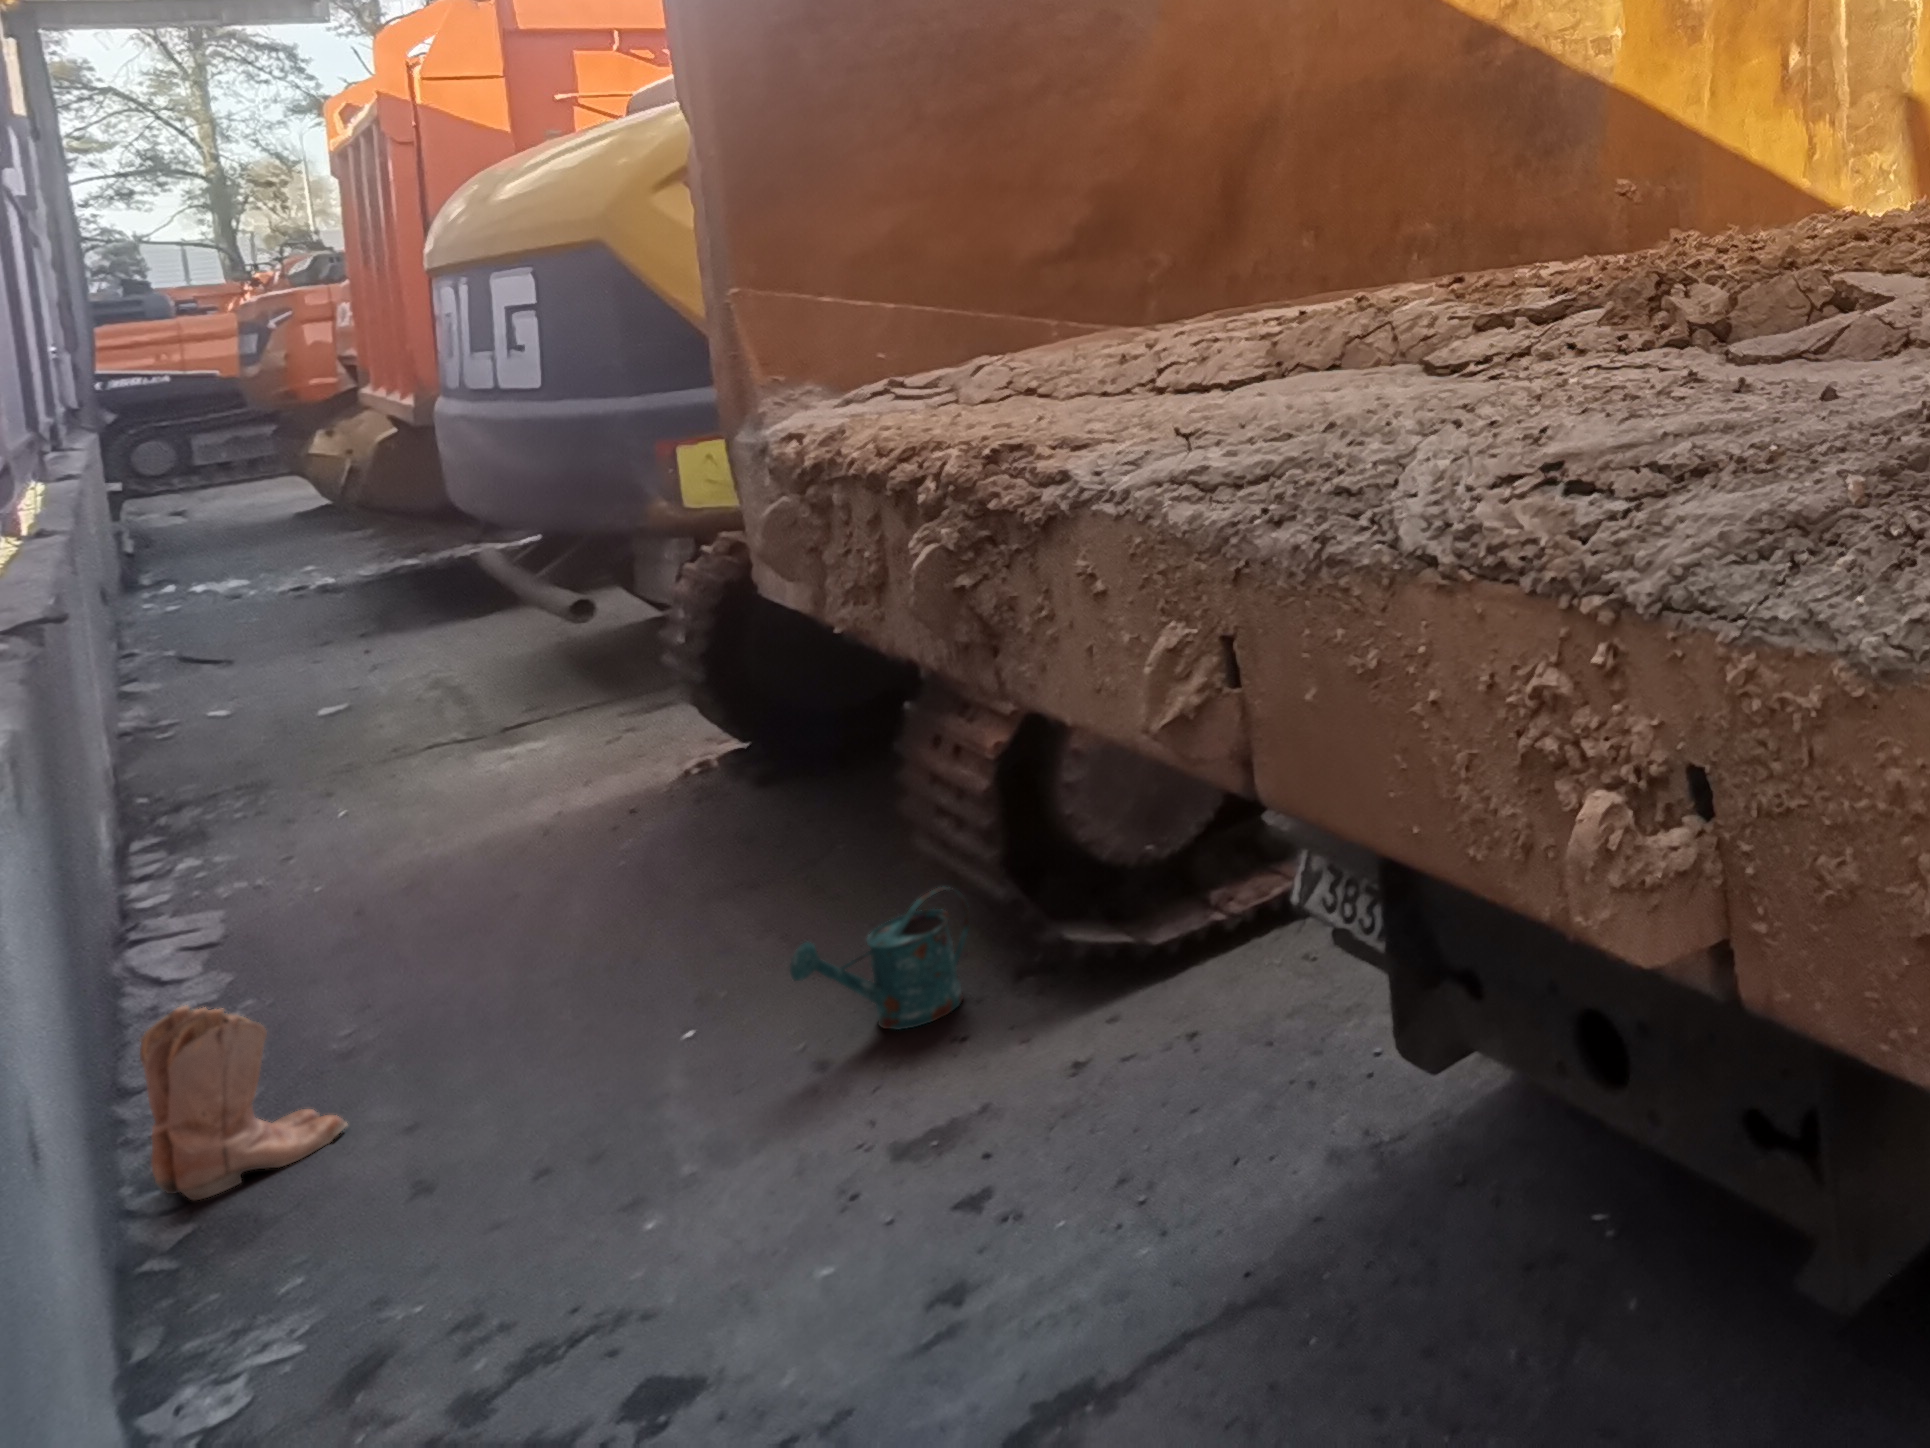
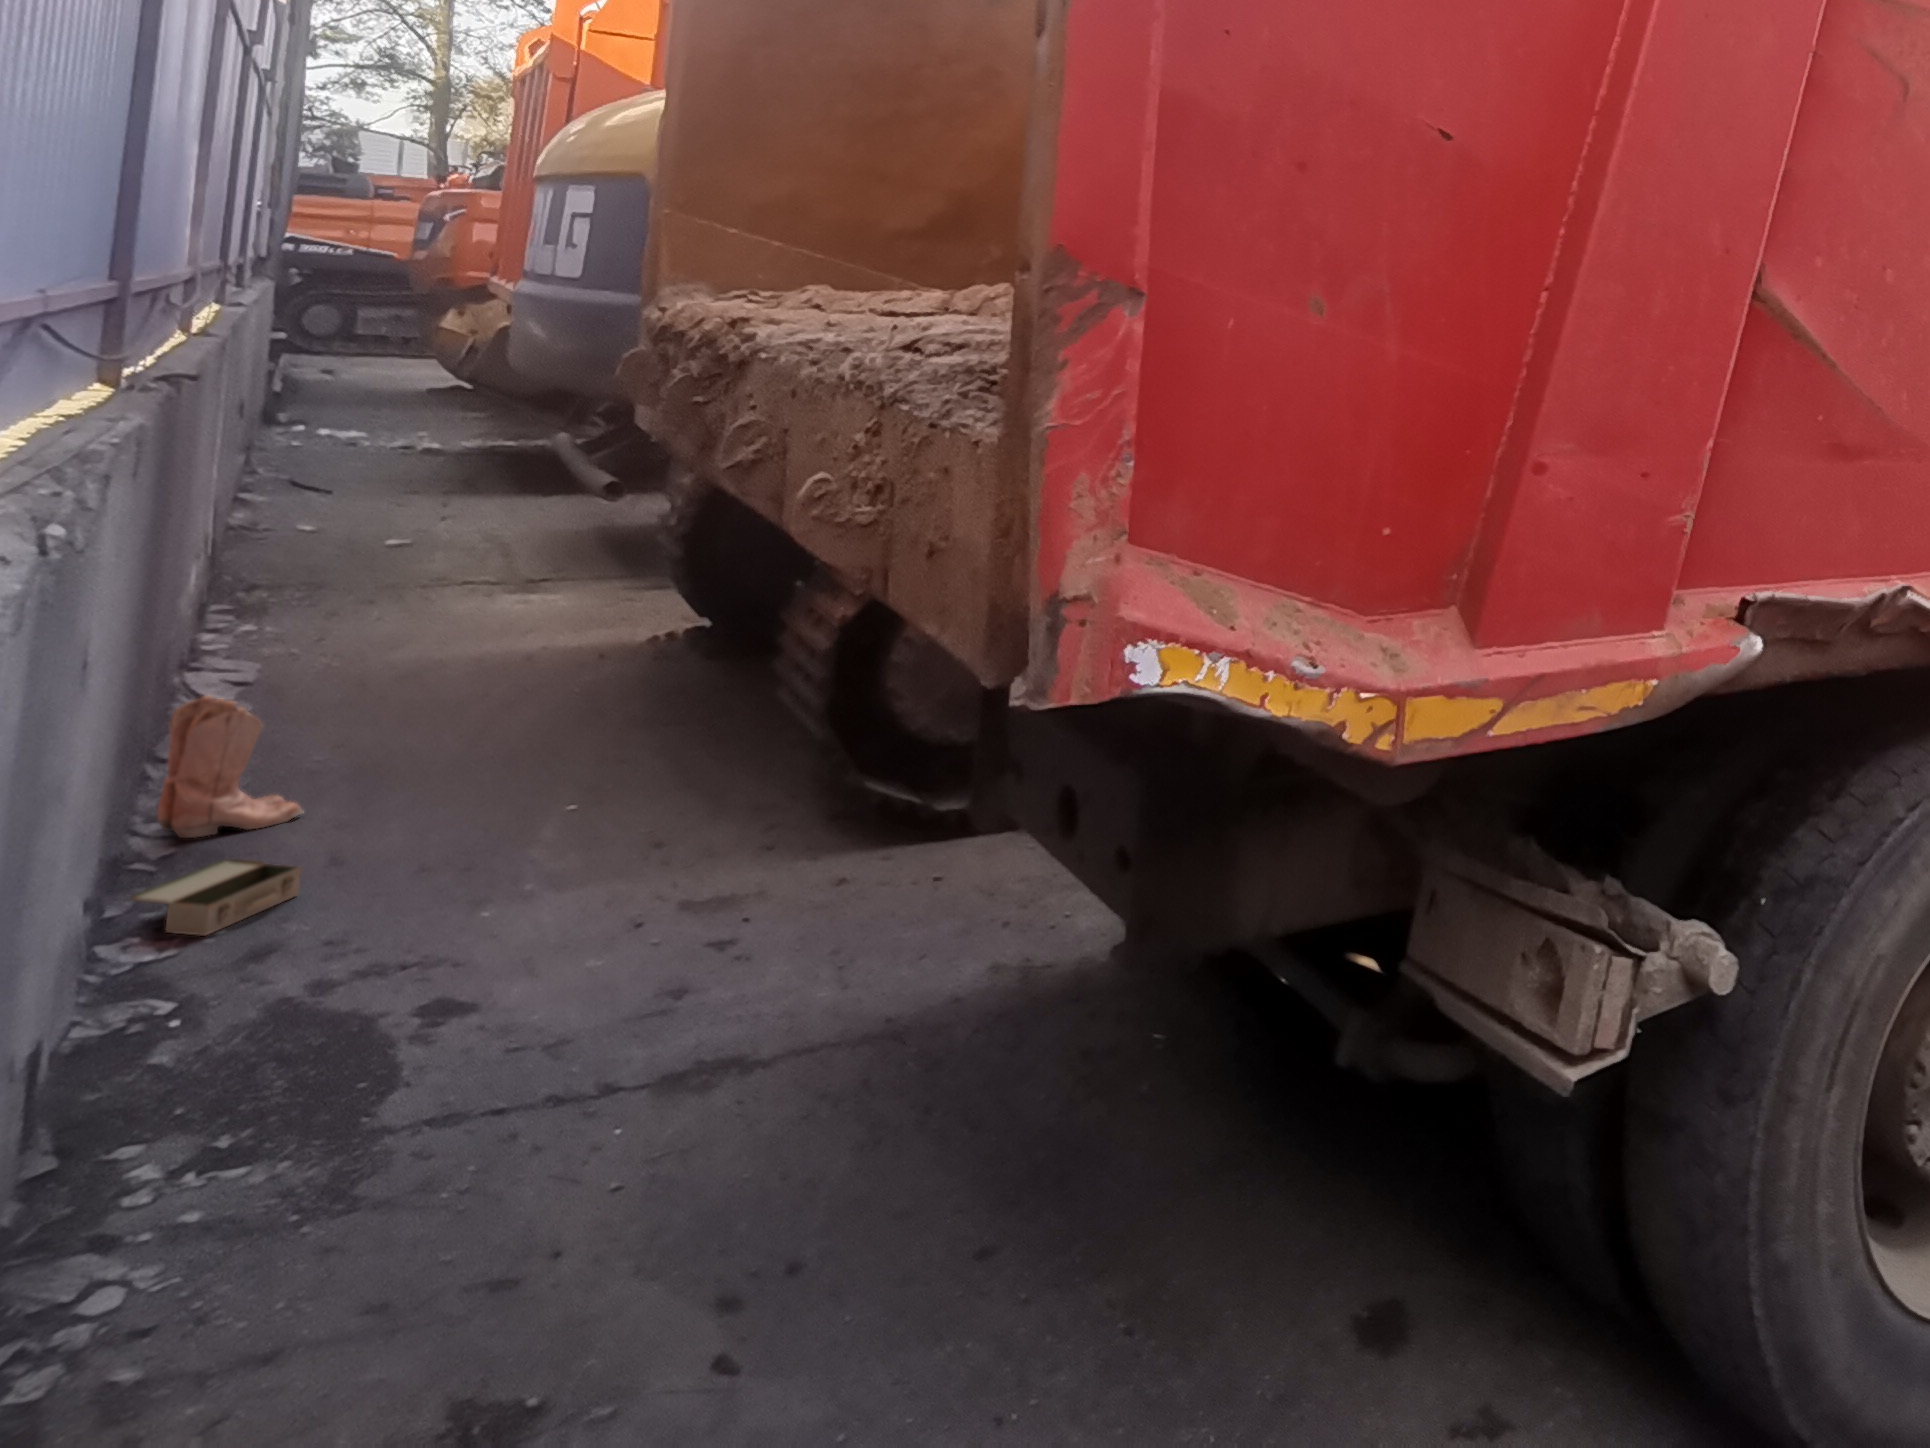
watering can: present [790,887,970,1030] -> none [646,730,797,830]
toolbox: none [156,1221,384,1364] -> present [131,859,301,936]

